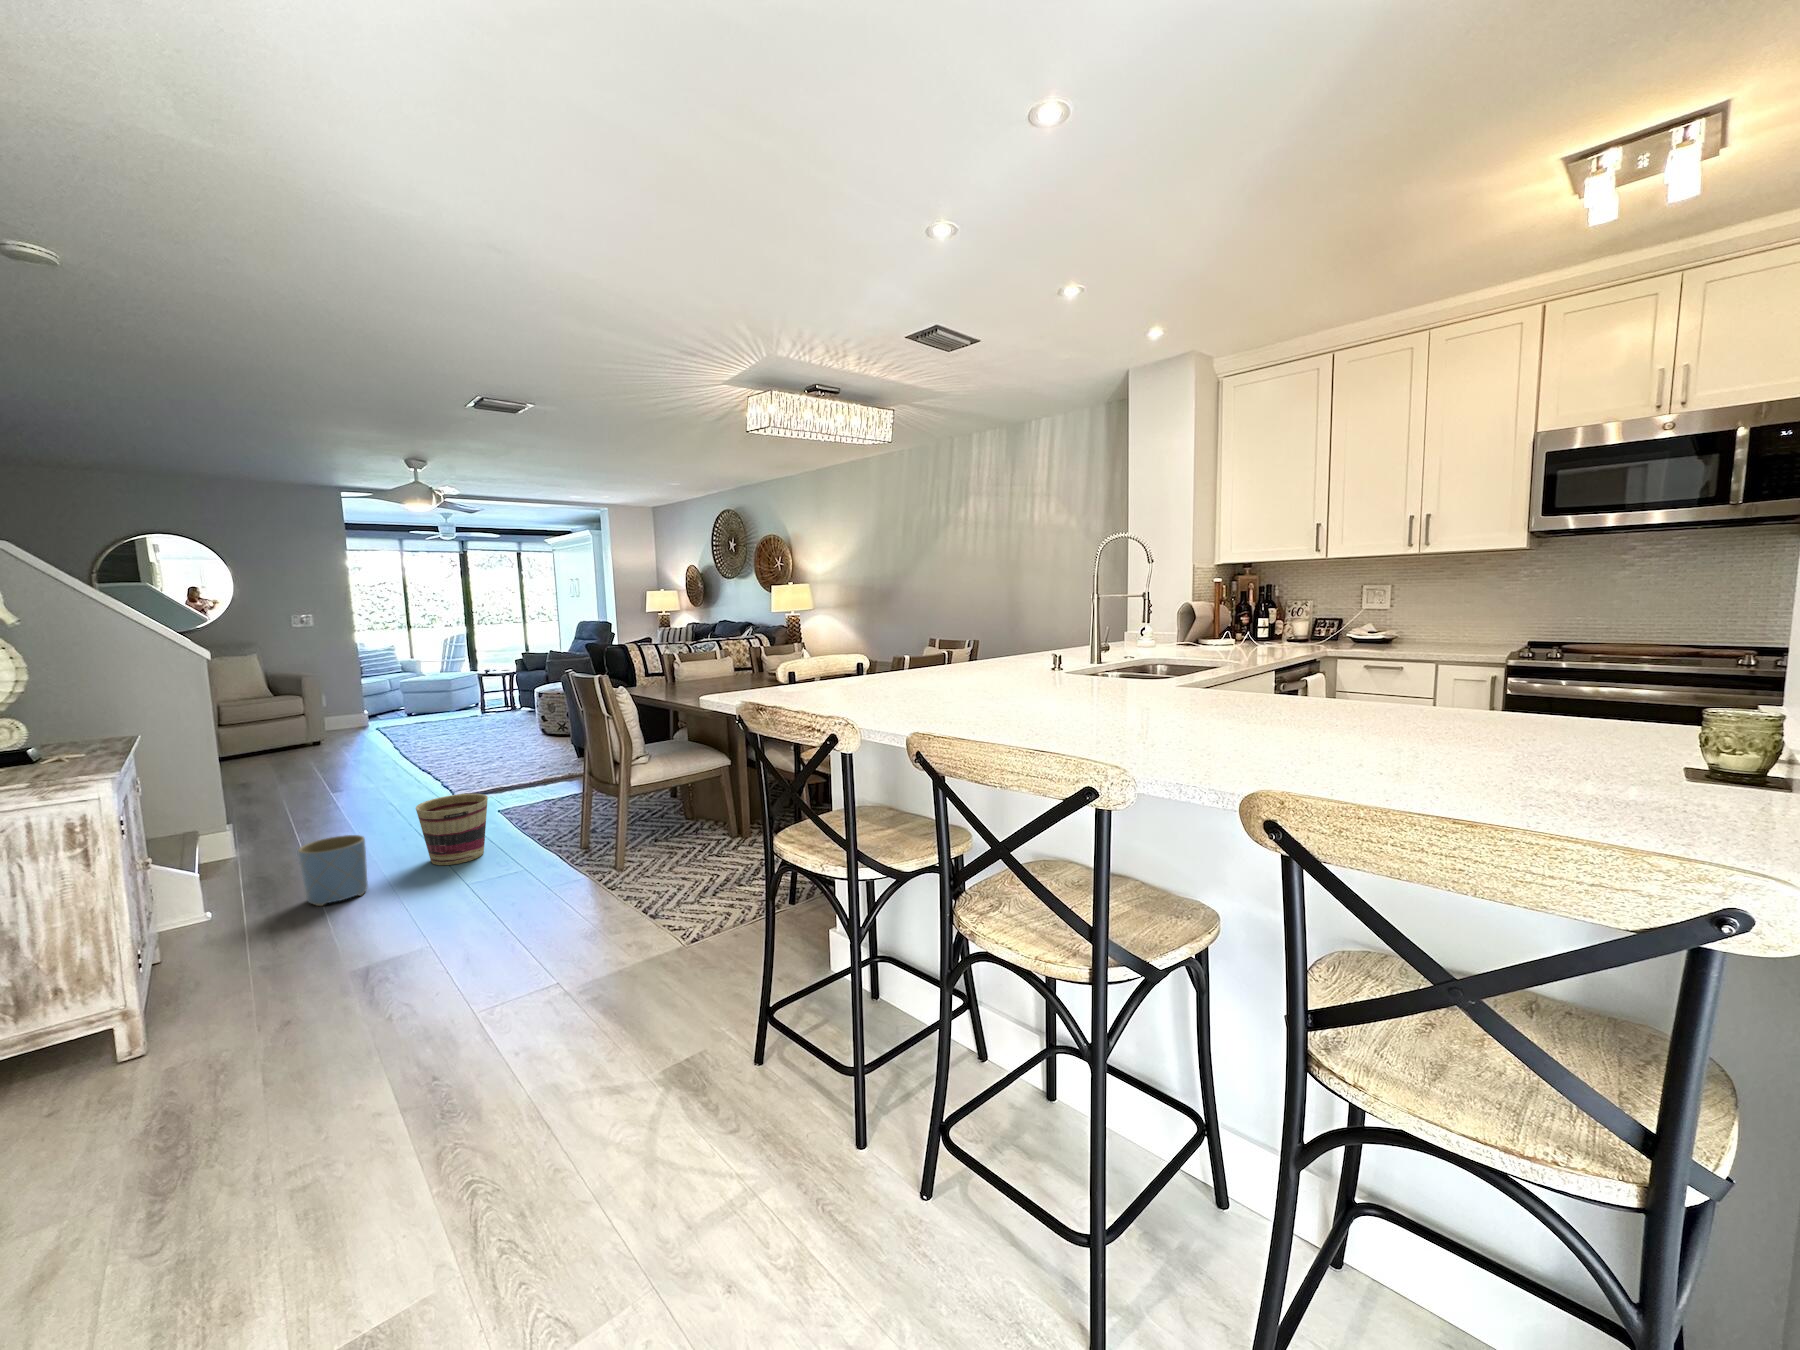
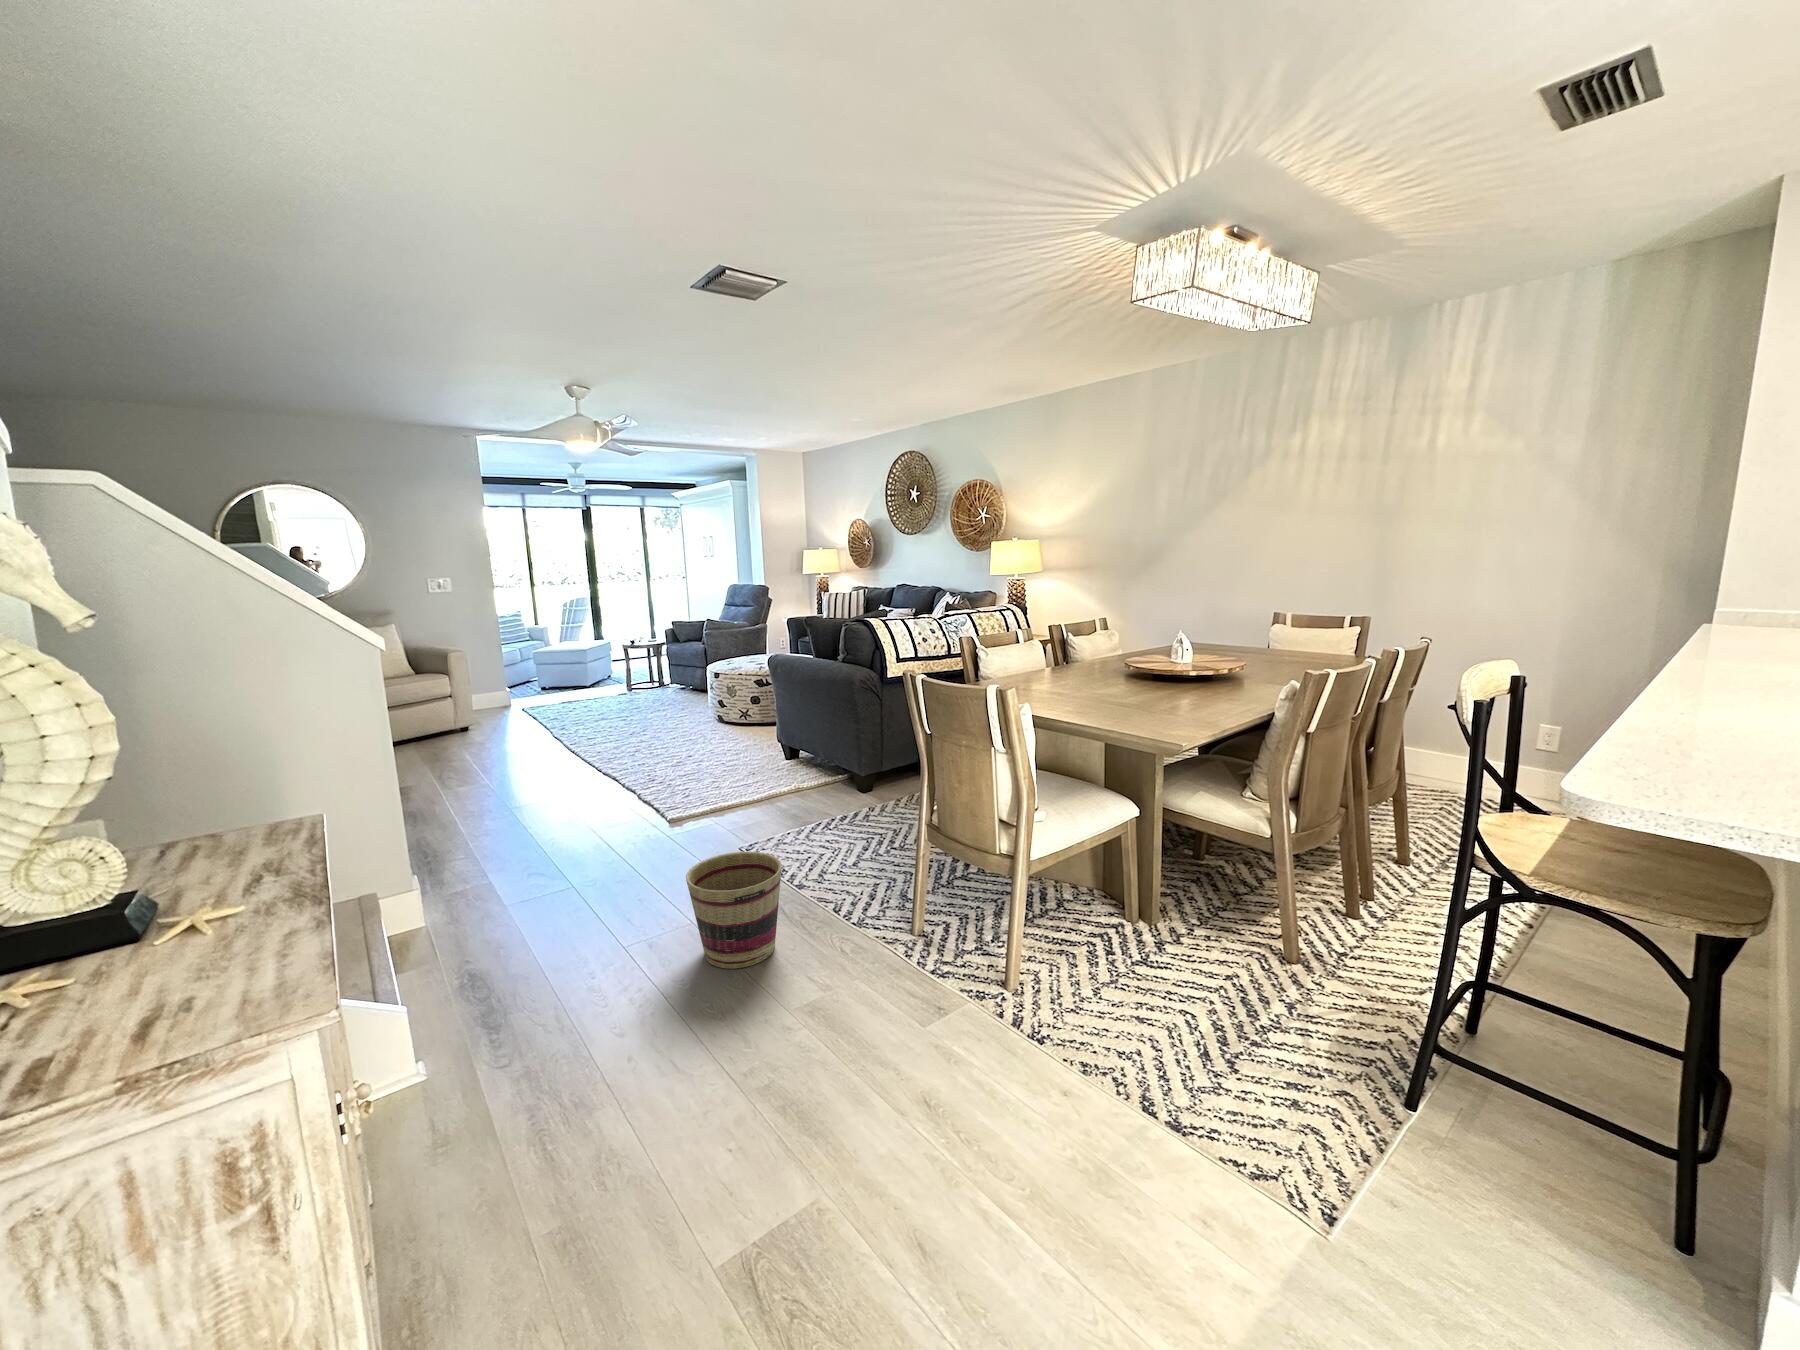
planter: present [298,835,368,906] -> none [546,935,642,1061]

